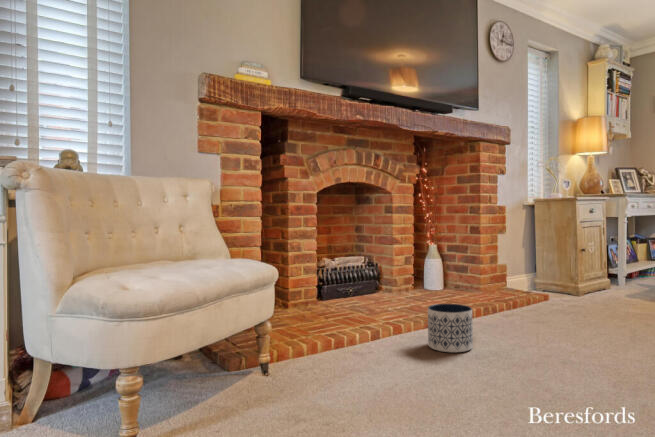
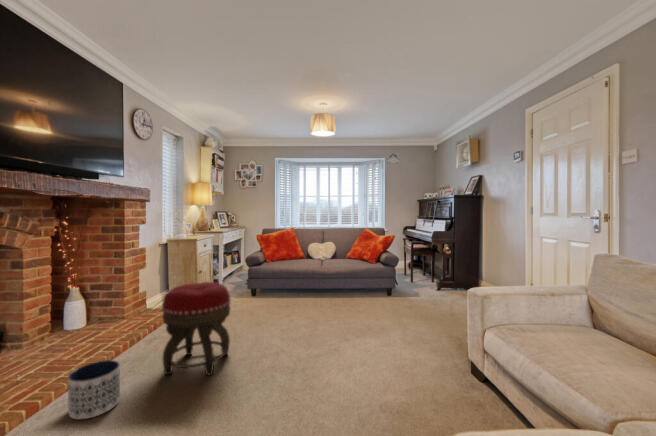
footstool: none [519,238,612,356] -> present [162,282,231,375]

